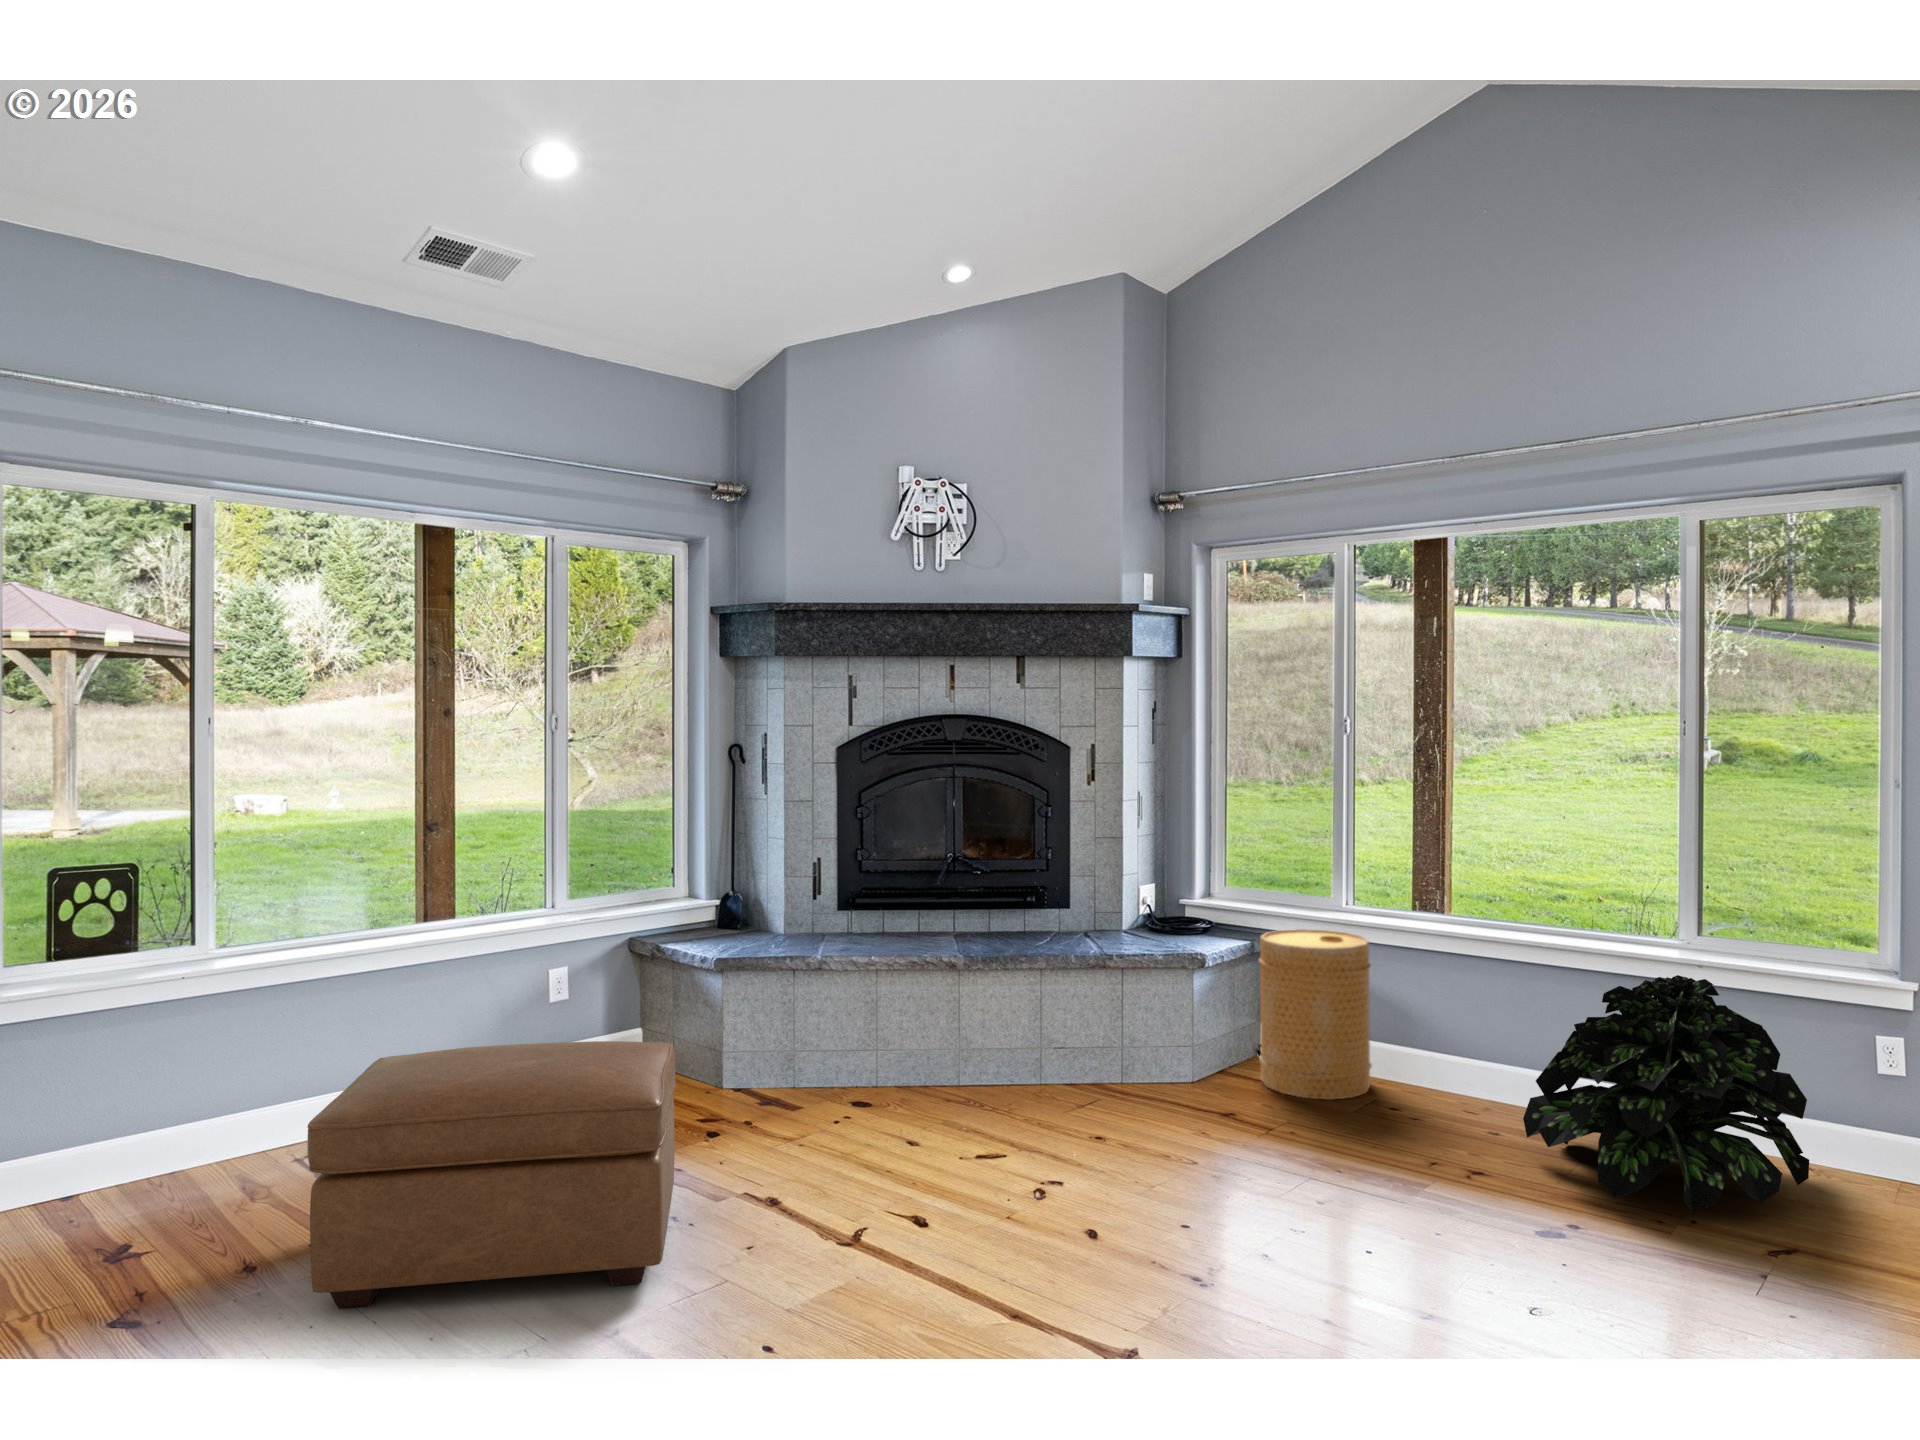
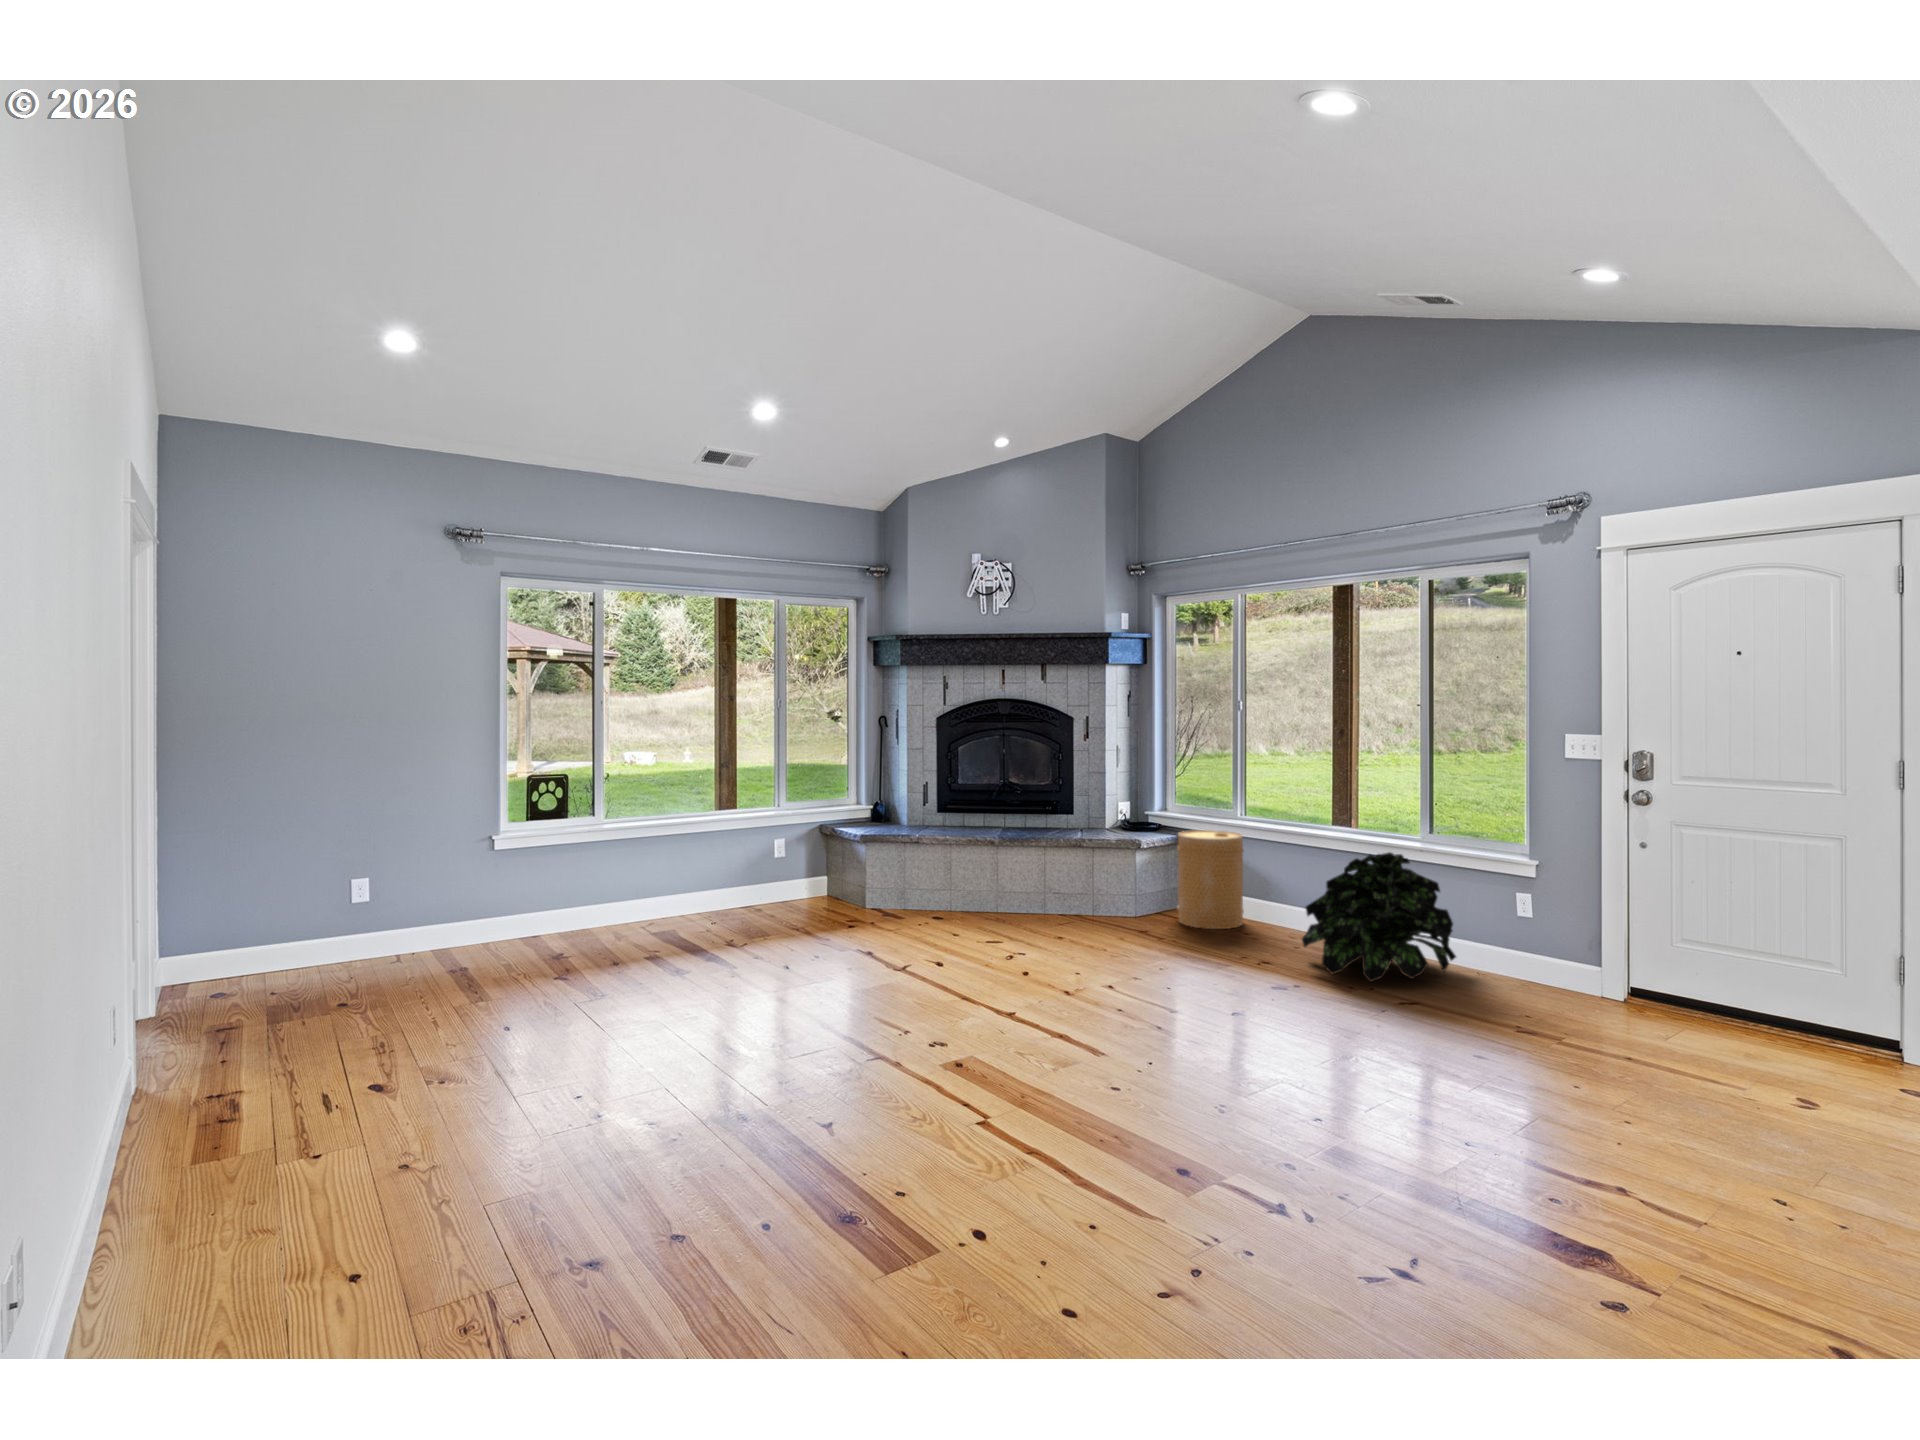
ottoman: present [307,1041,676,1308] -> none [642,866,821,976]

